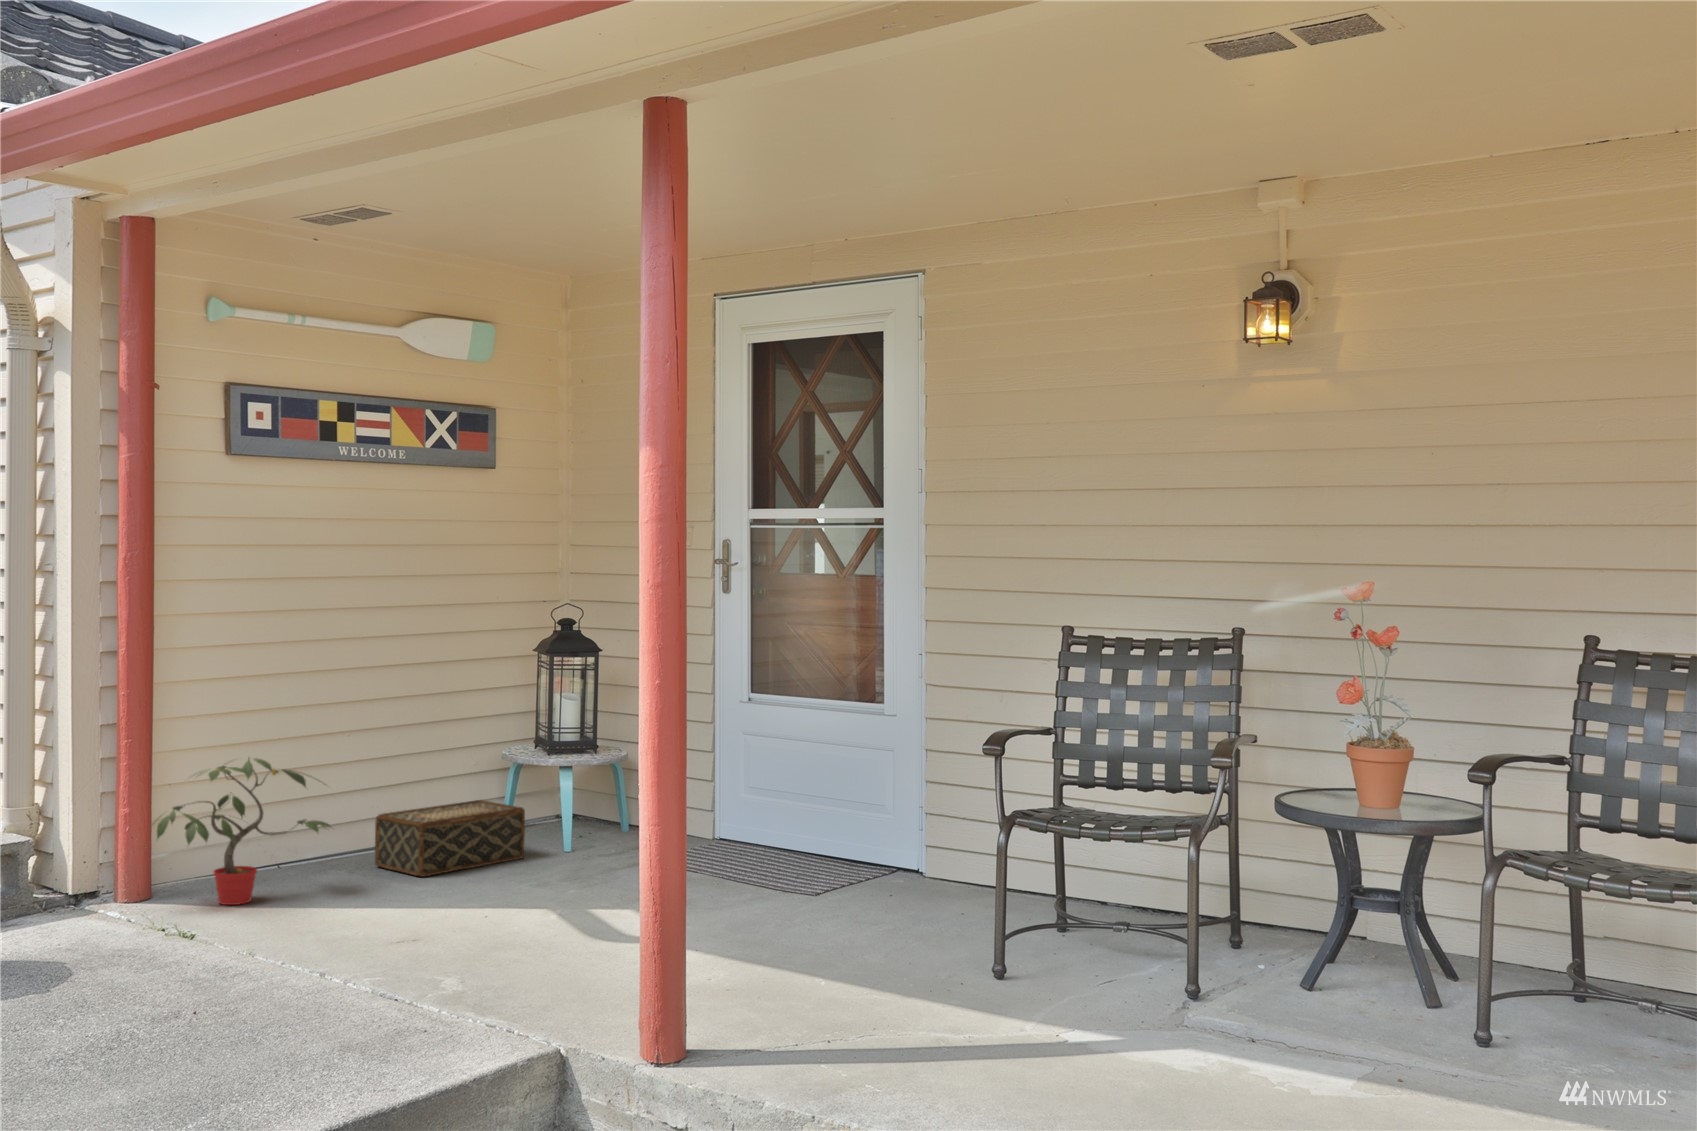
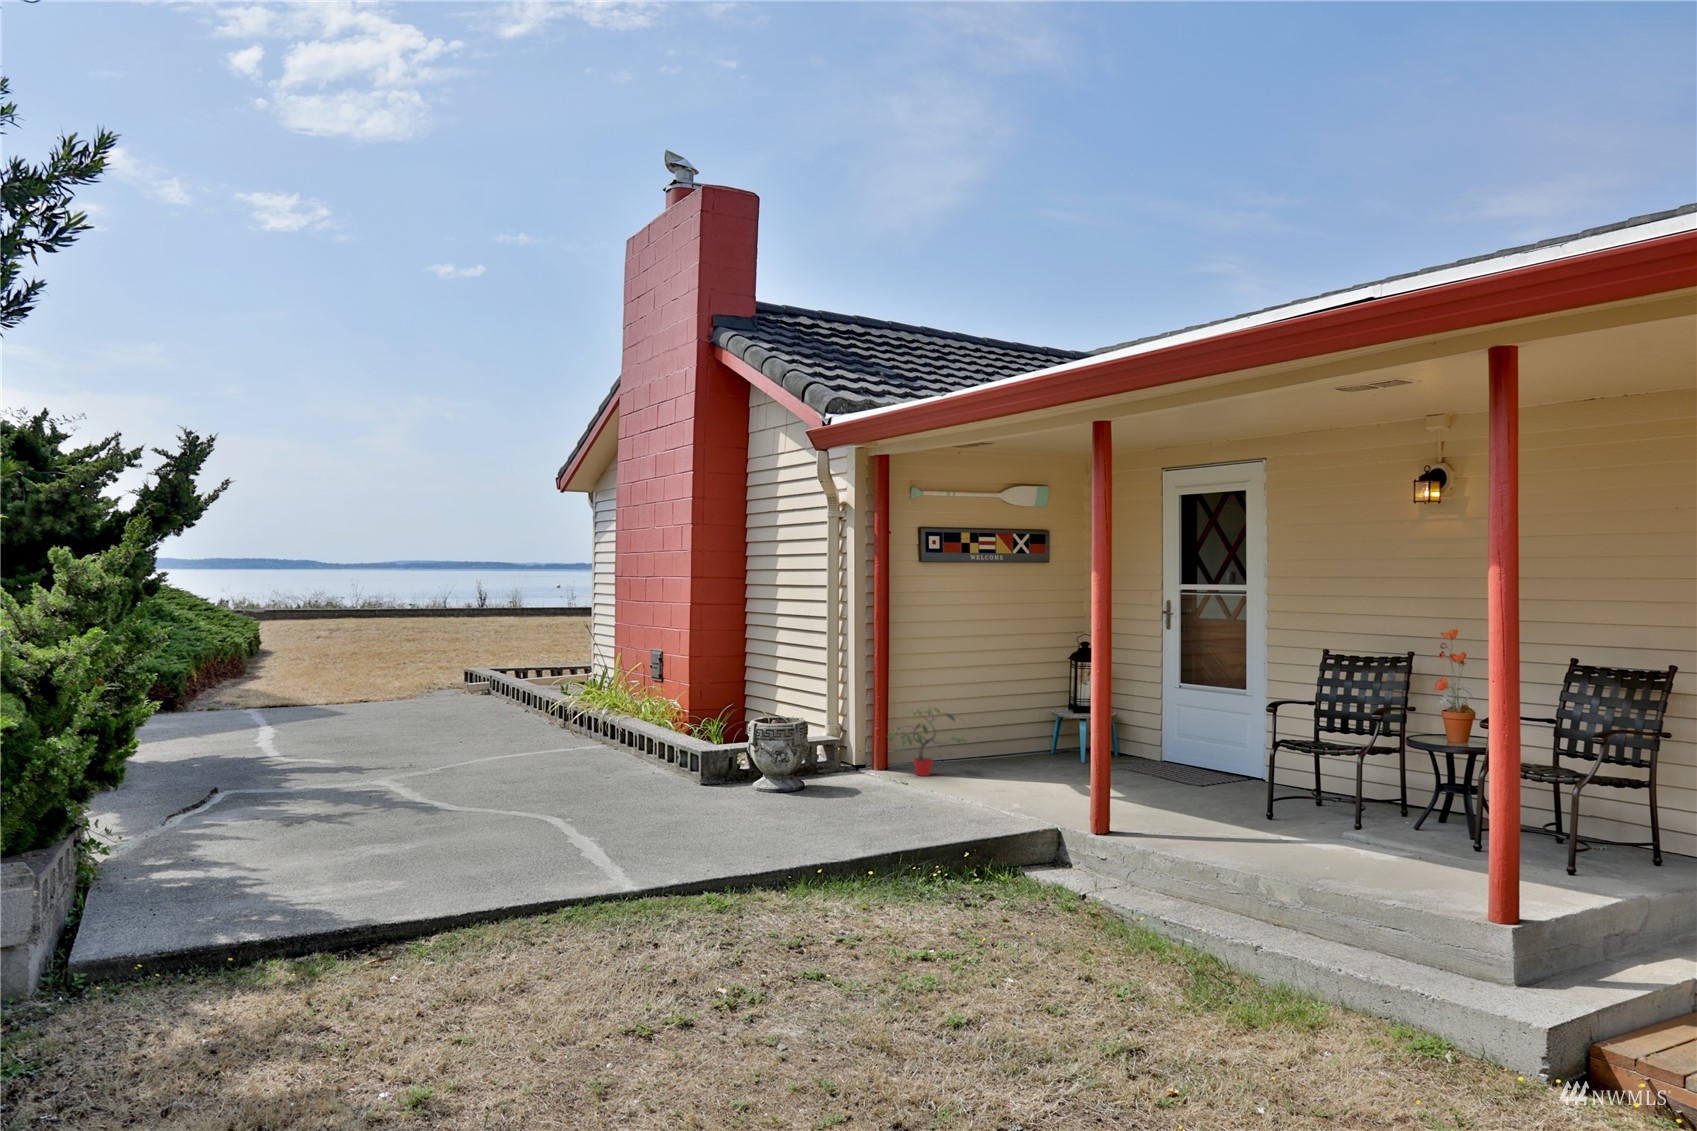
woven basket: present [375,800,525,877] -> none [987,734,1062,770]

